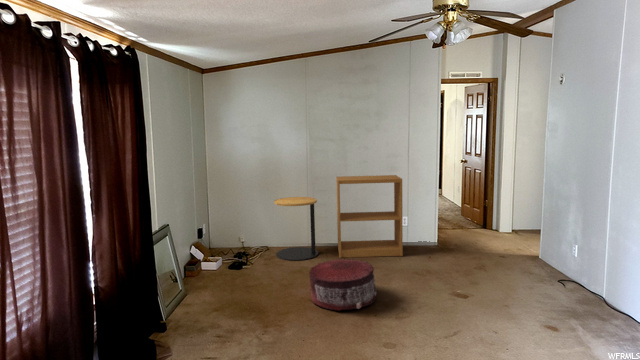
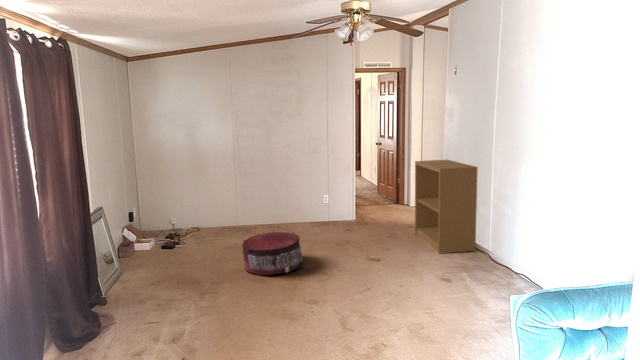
bookshelf: present [336,175,403,258] -> present [415,160,478,254]
side table: present [274,197,318,261] -> none [205,179,249,239]

